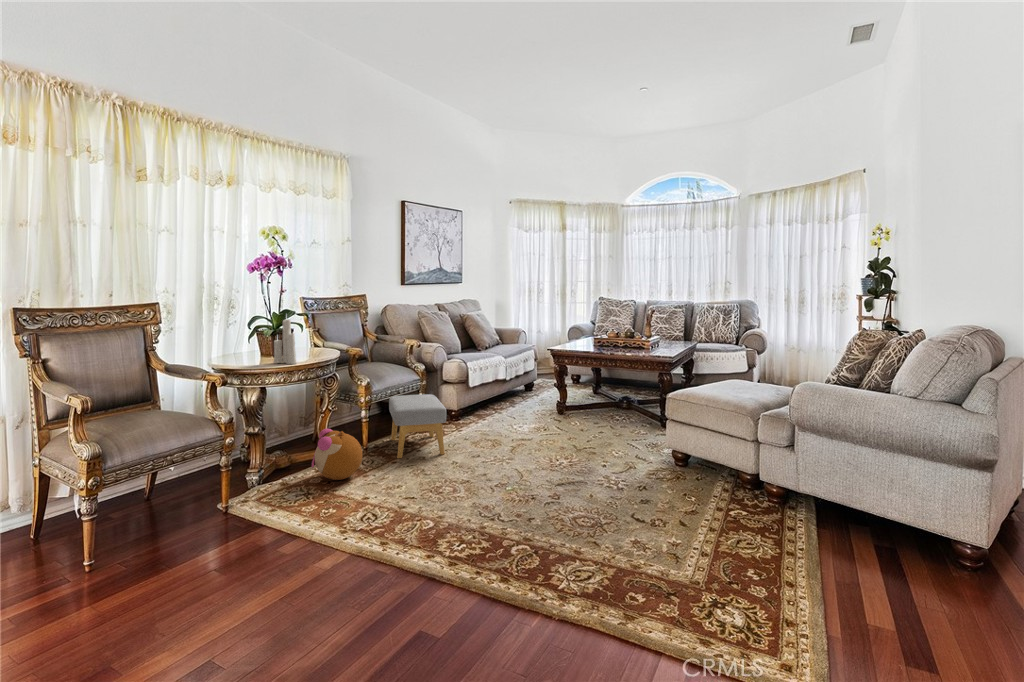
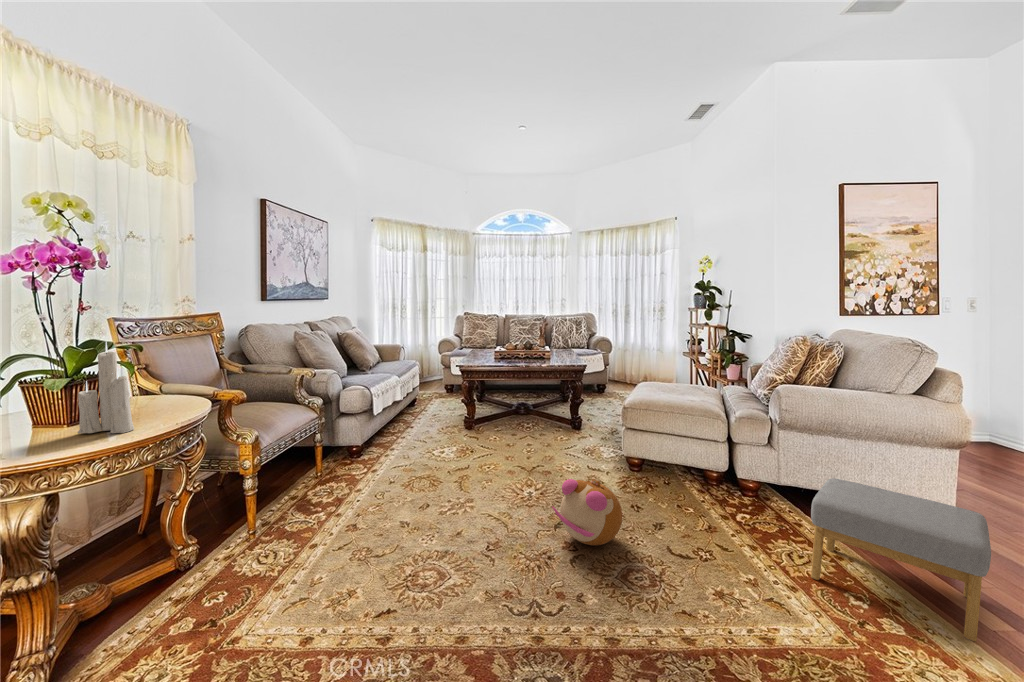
footstool: present [389,394,446,458] -> present [811,478,991,641]
plush toy: present [312,429,362,480] -> present [552,479,622,545]

